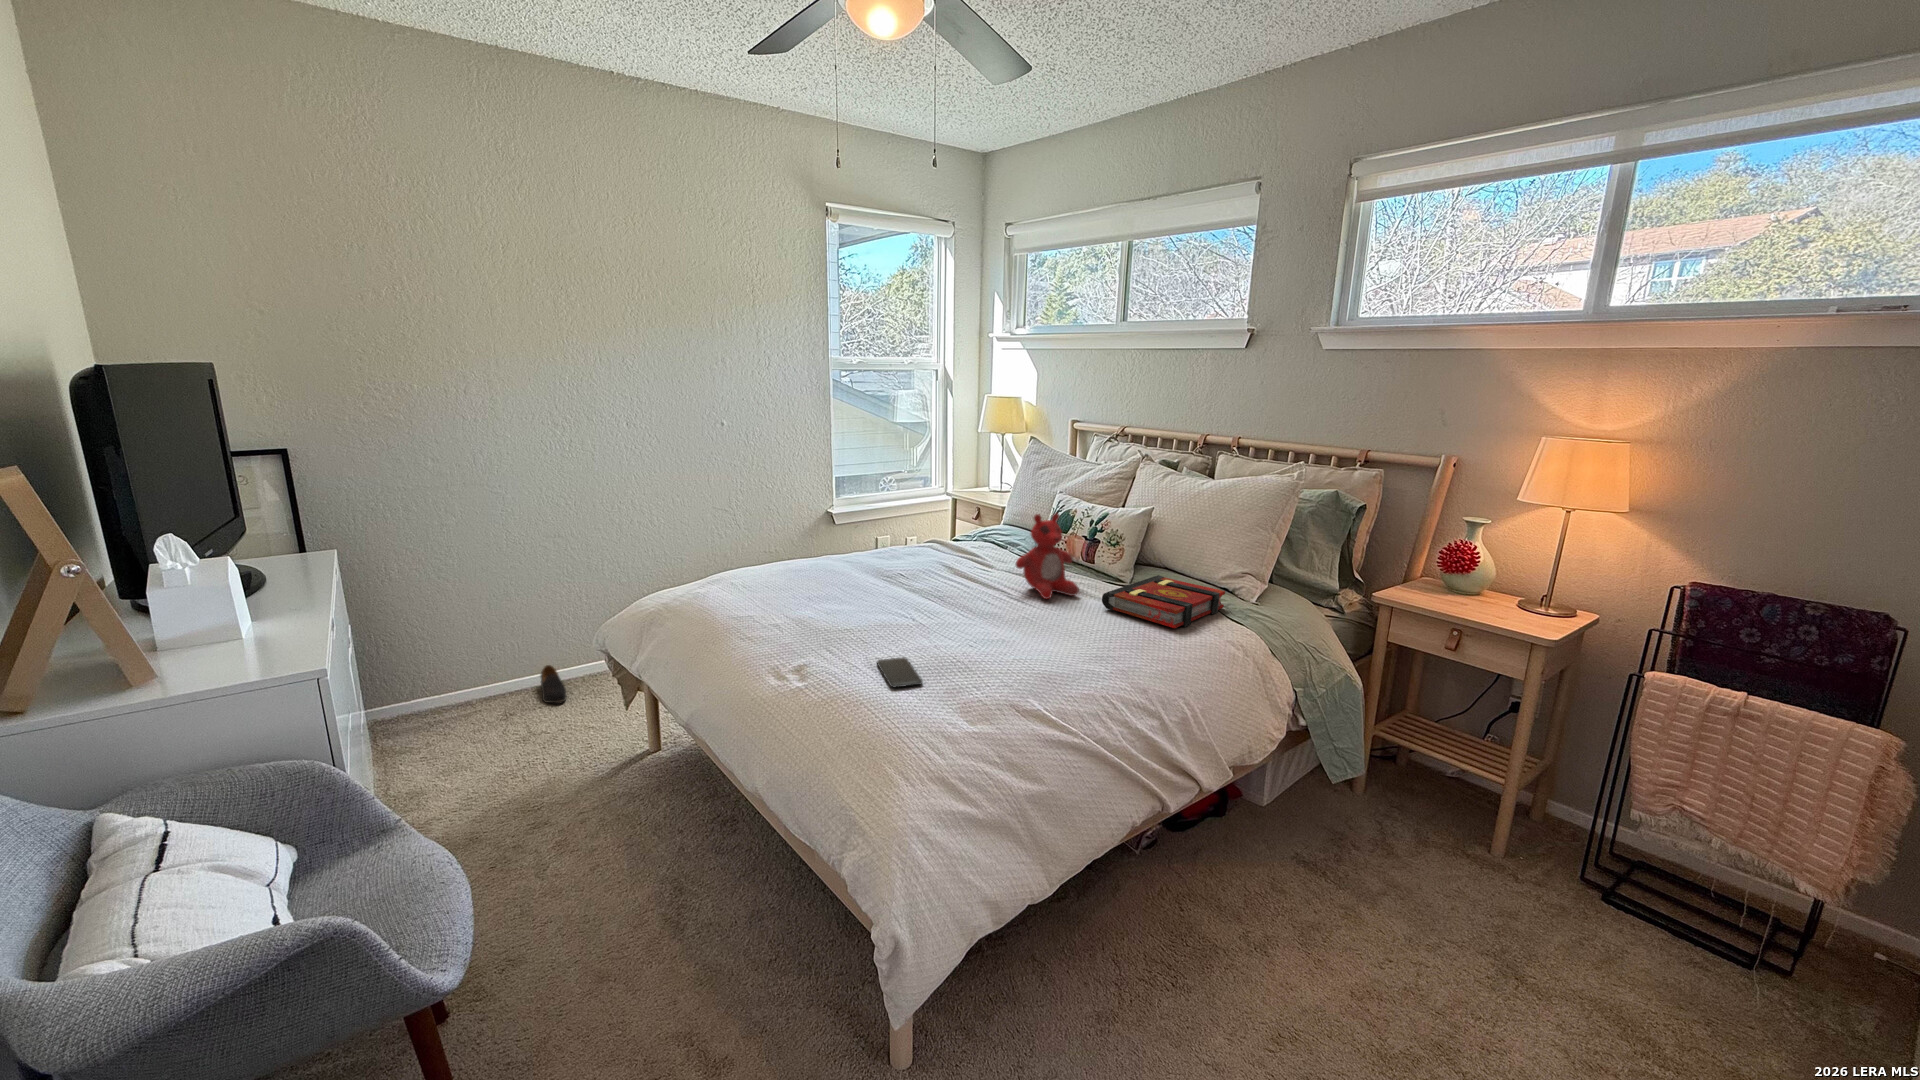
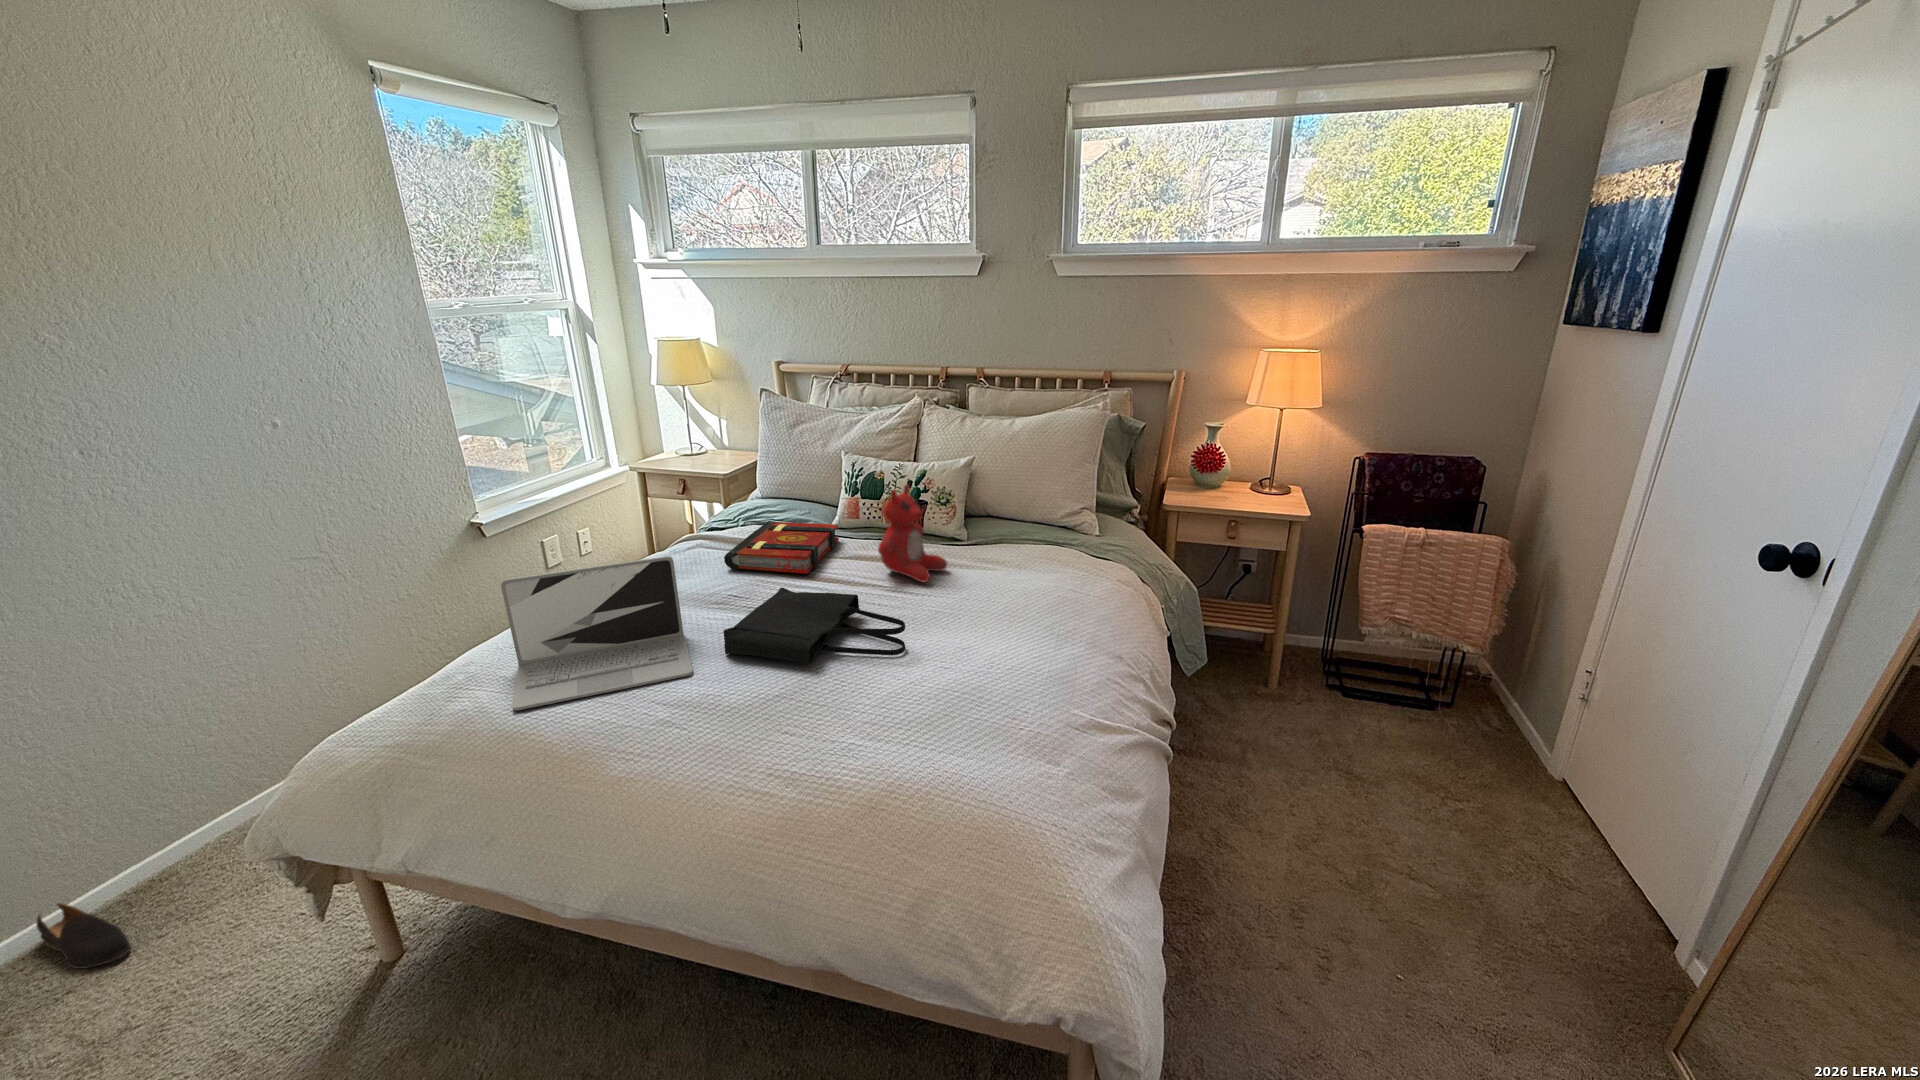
laptop: none [716,519,847,609] -> present [501,556,693,710]
tote bag: none [854,574,973,634] -> present [724,588,905,664]
book: present [1102,575,1225,628] -> present [724,521,839,574]
smartphone: present [877,658,922,687] -> none [860,709,945,754]

